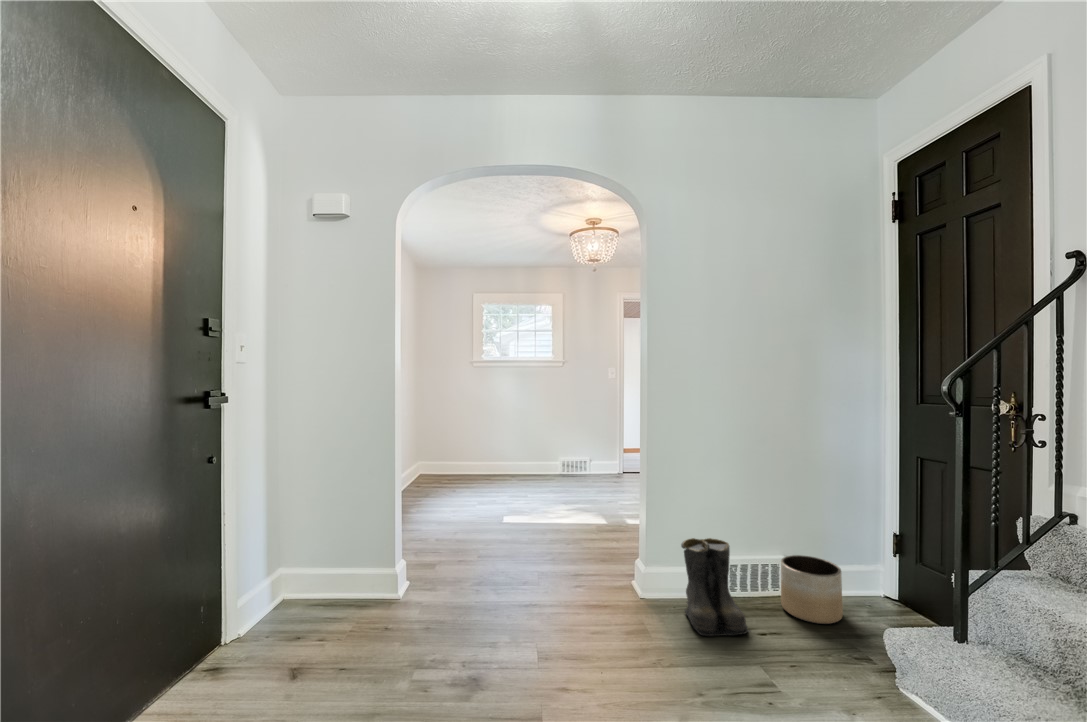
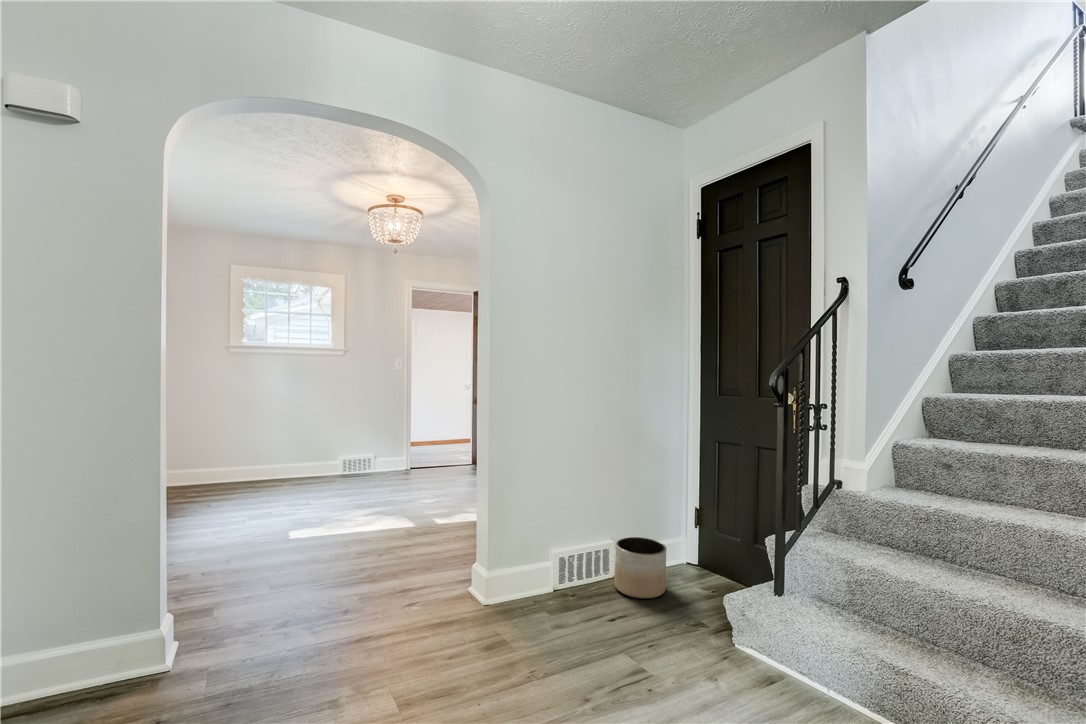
boots: present [681,538,750,636] -> none [531,532,602,632]

